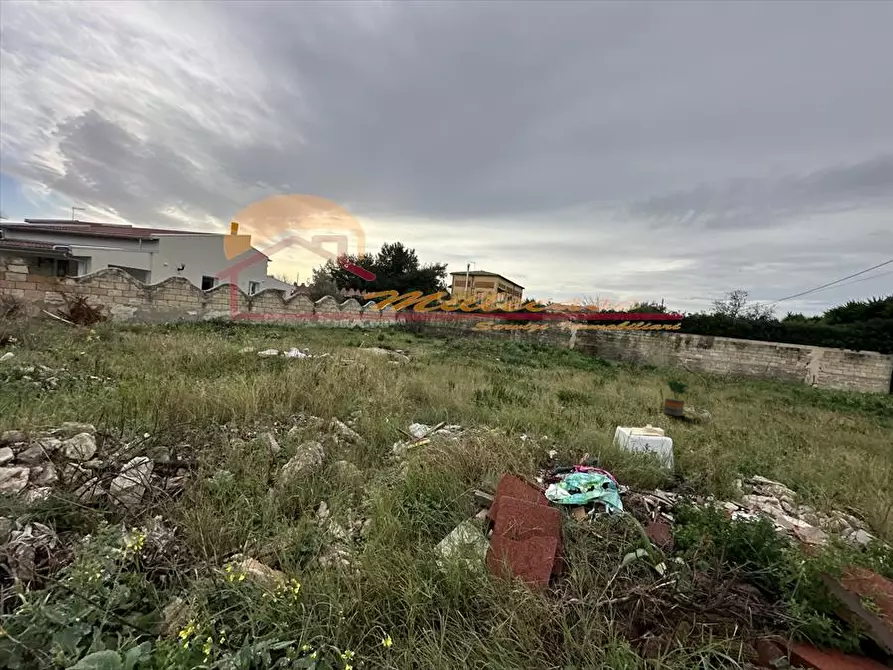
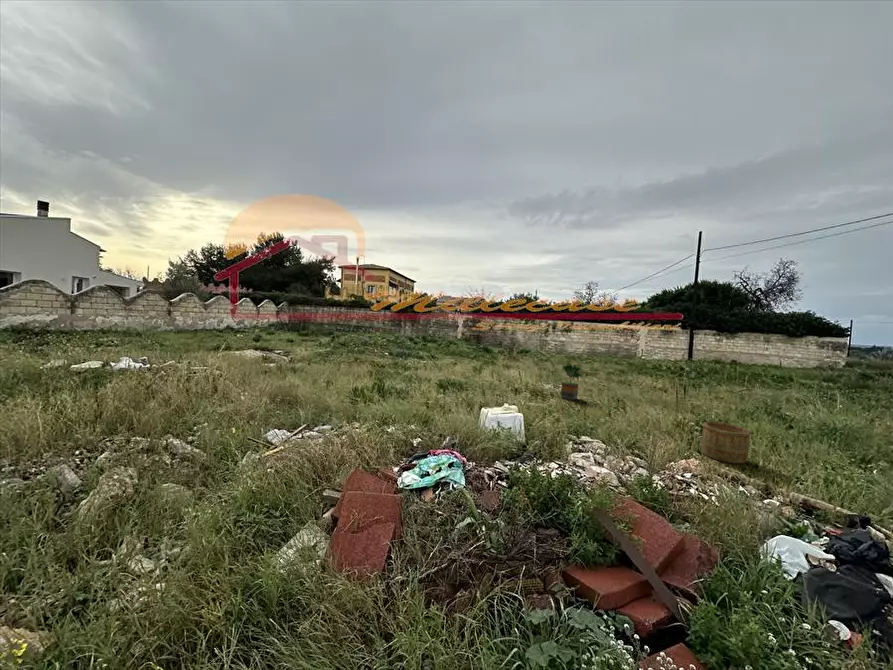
wooden bucket: none [786,442,839,483] -> present [701,422,752,464]

